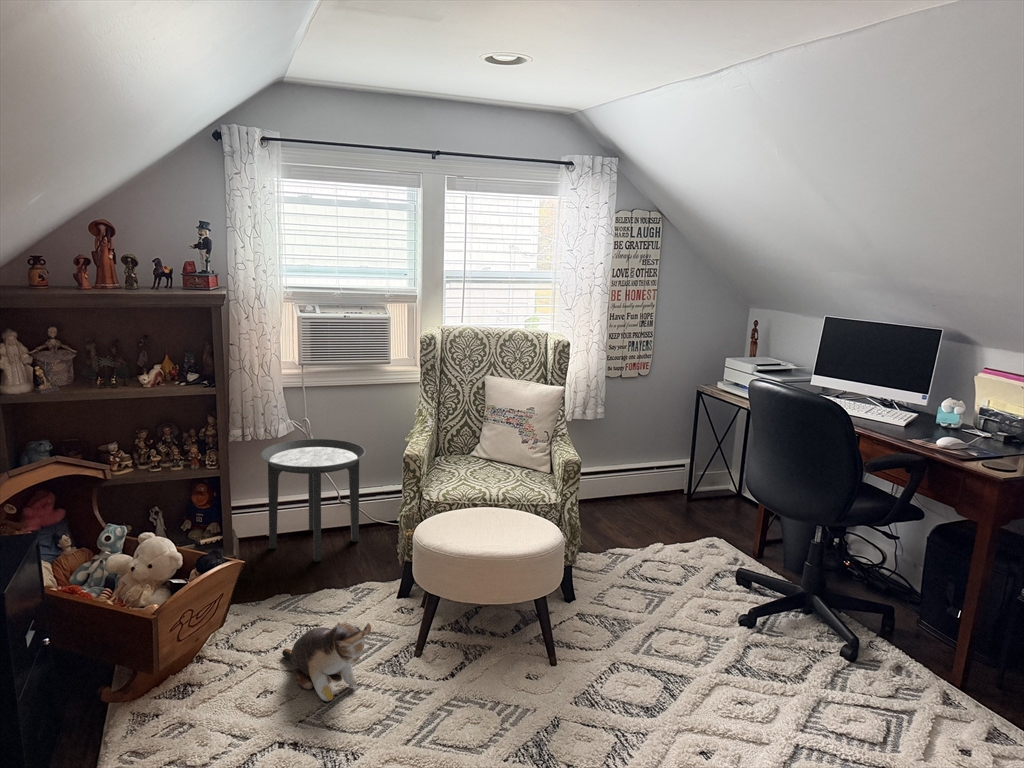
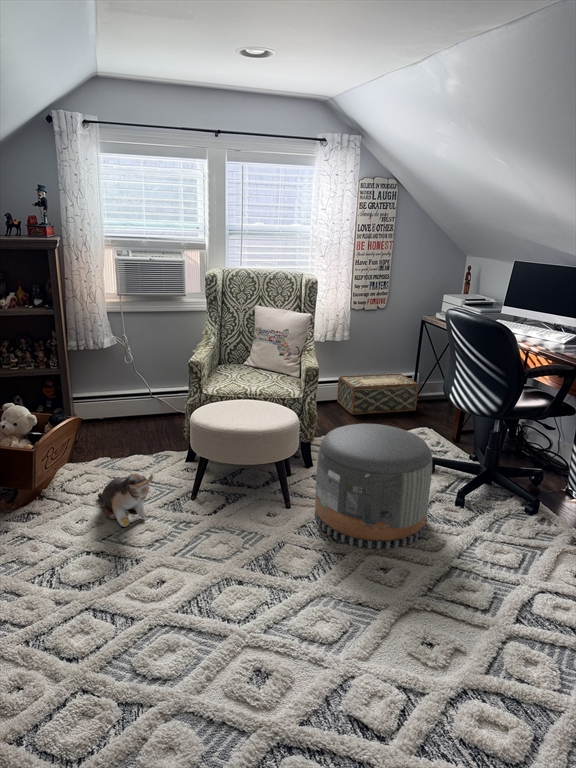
side table: present [261,439,366,562] -> none [90,351,167,438]
woven basket: none [589,462,698,520] -> present [337,373,418,414]
pouf: none [592,541,757,724] -> present [315,424,432,549]

